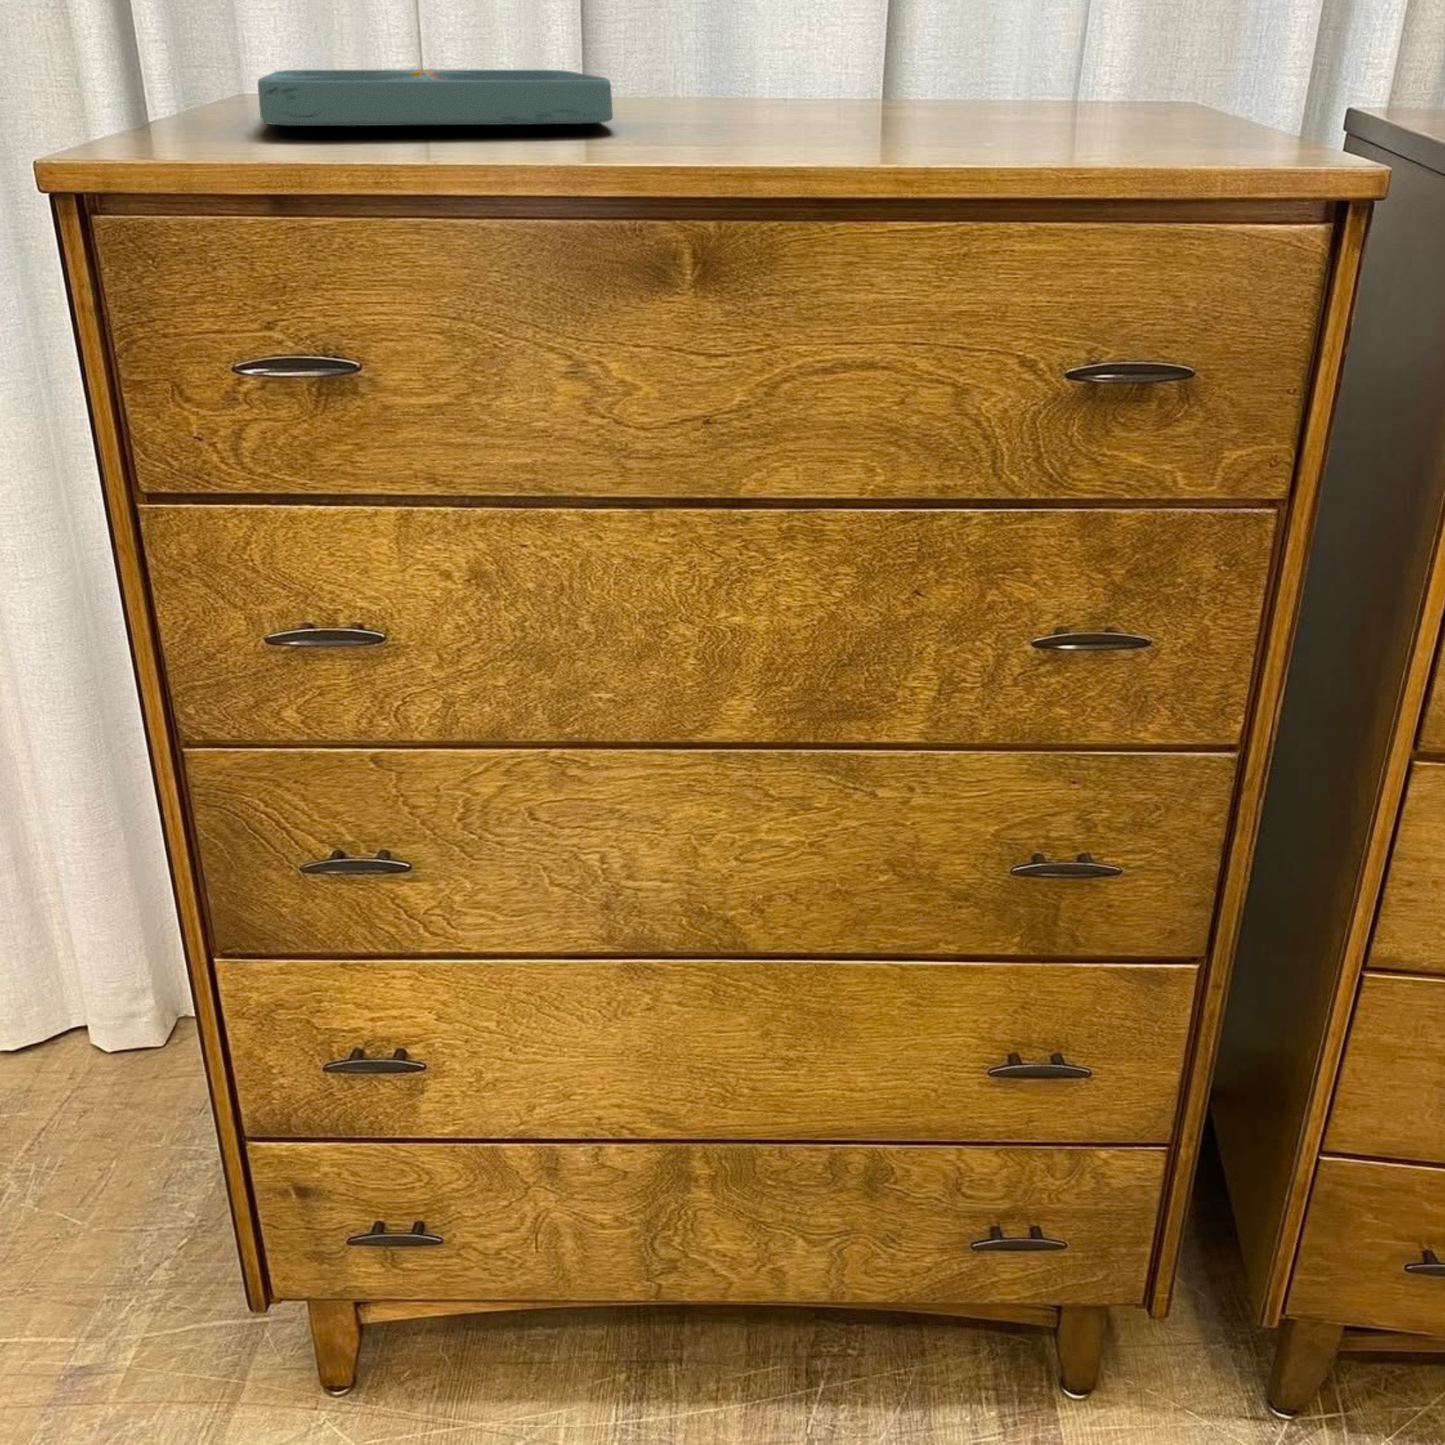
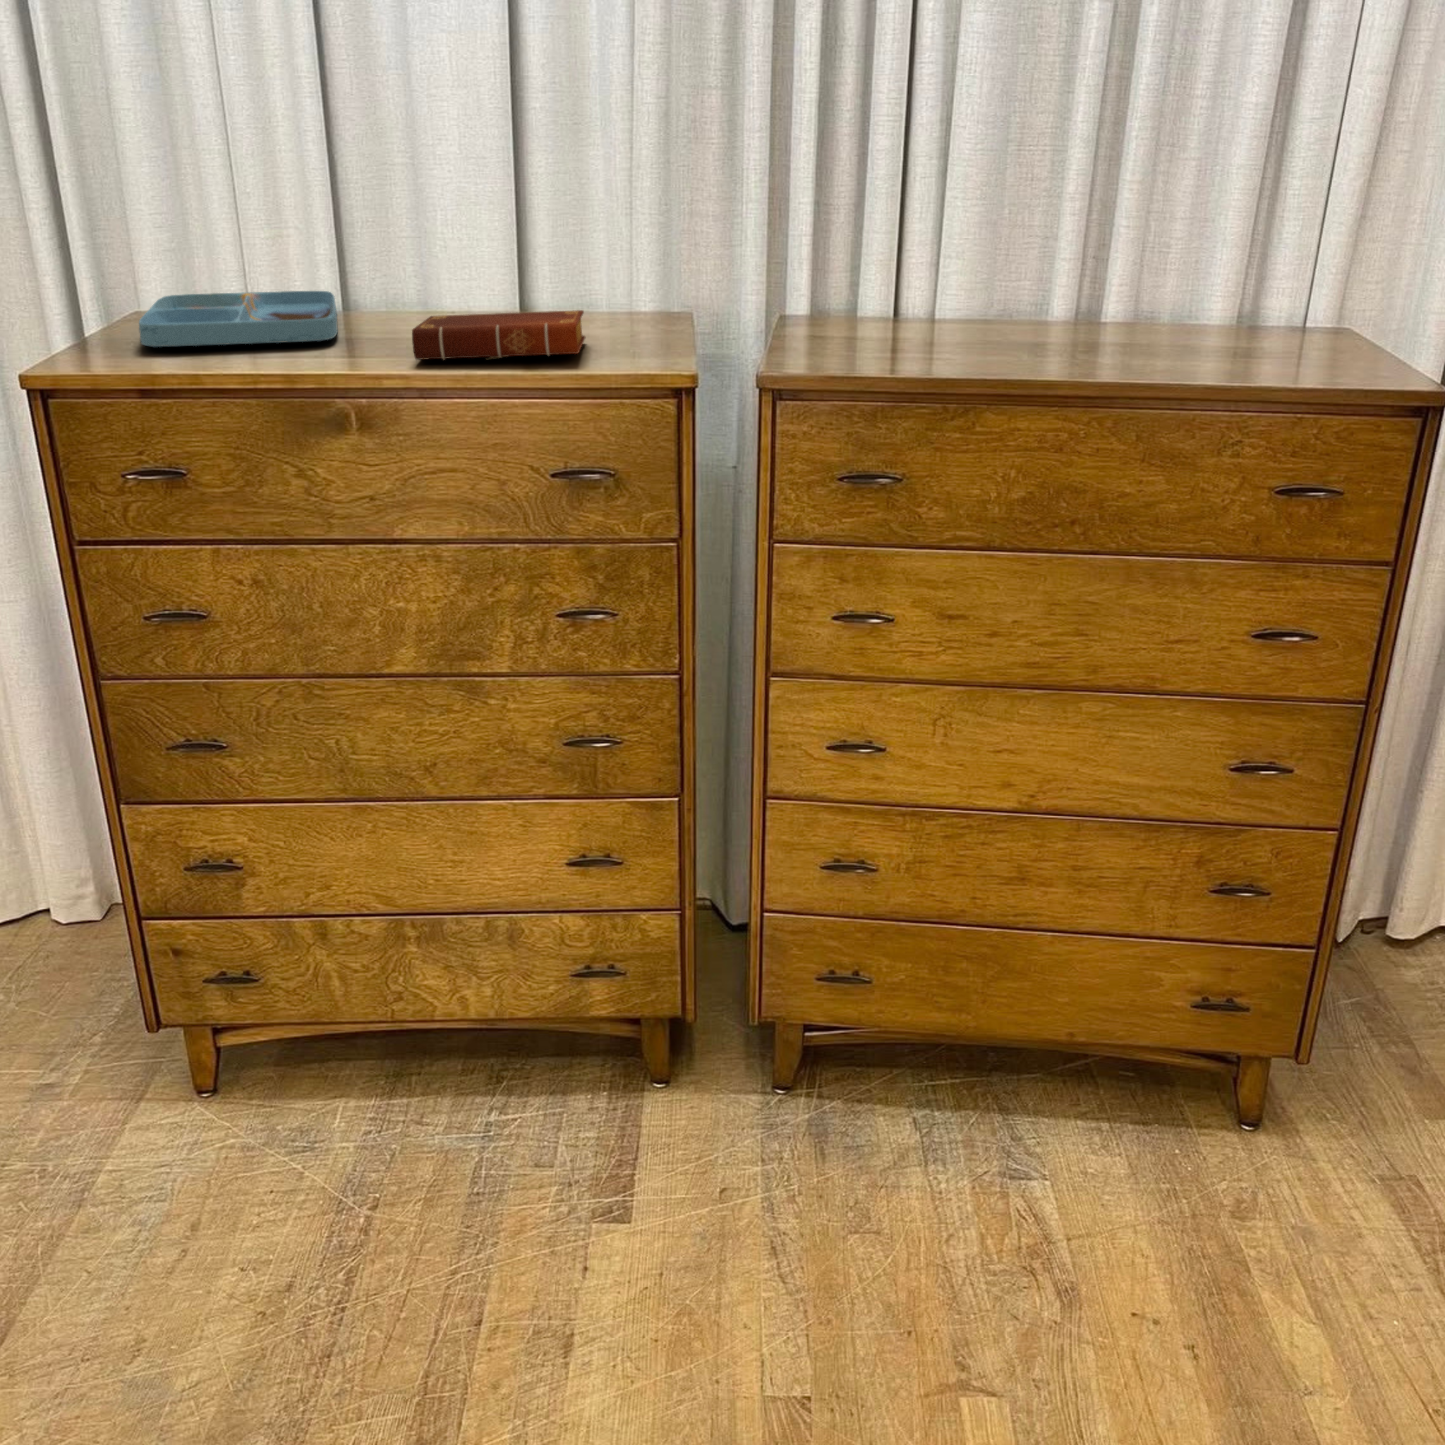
book: none [791,72,1128,146] -> present [412,310,585,360]

